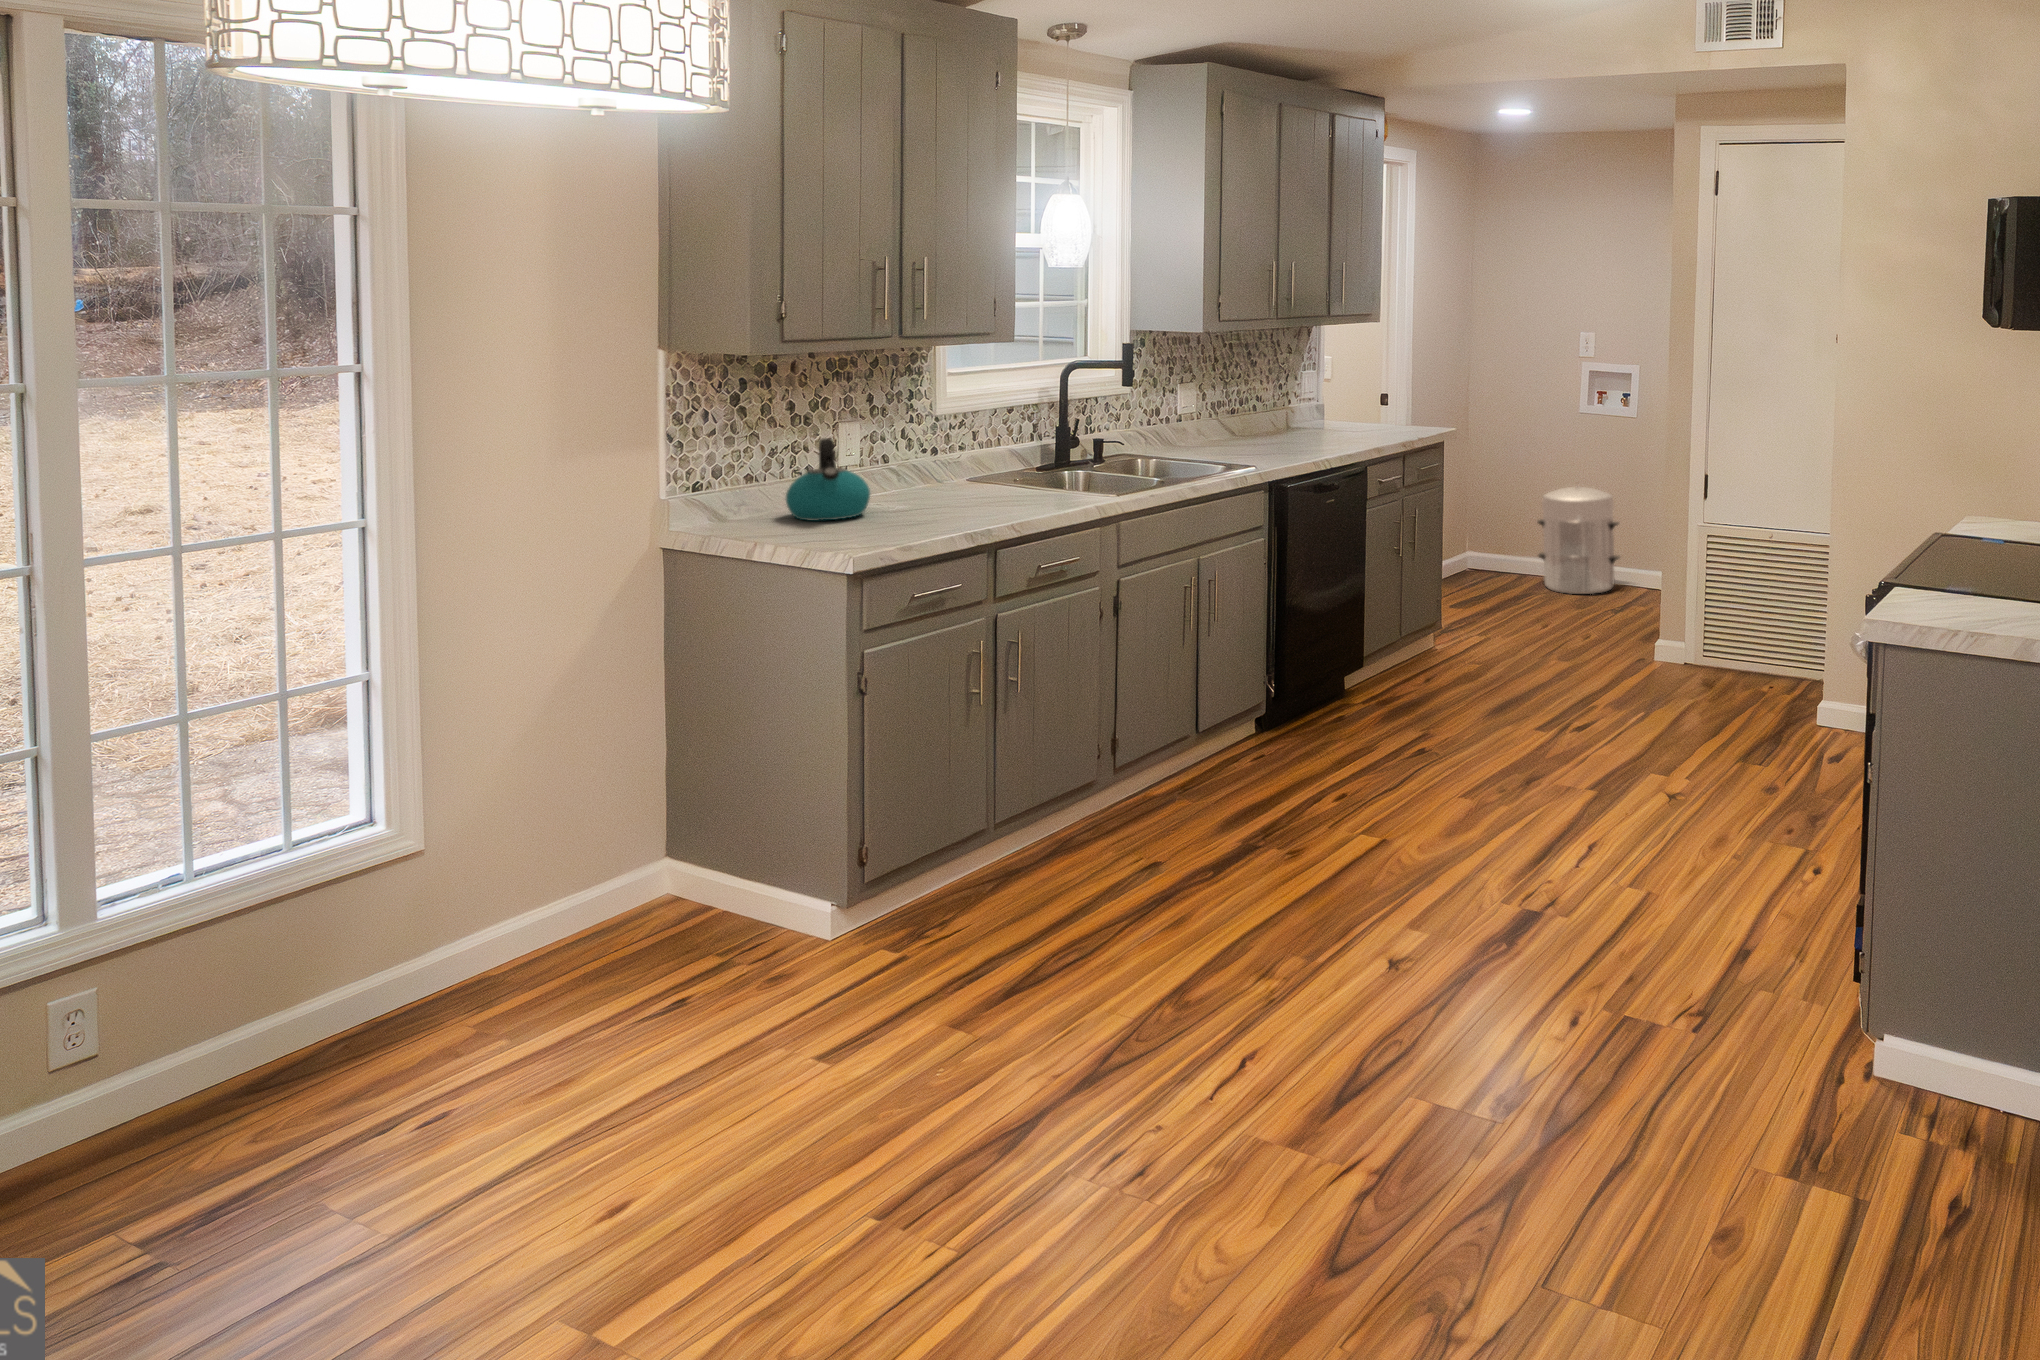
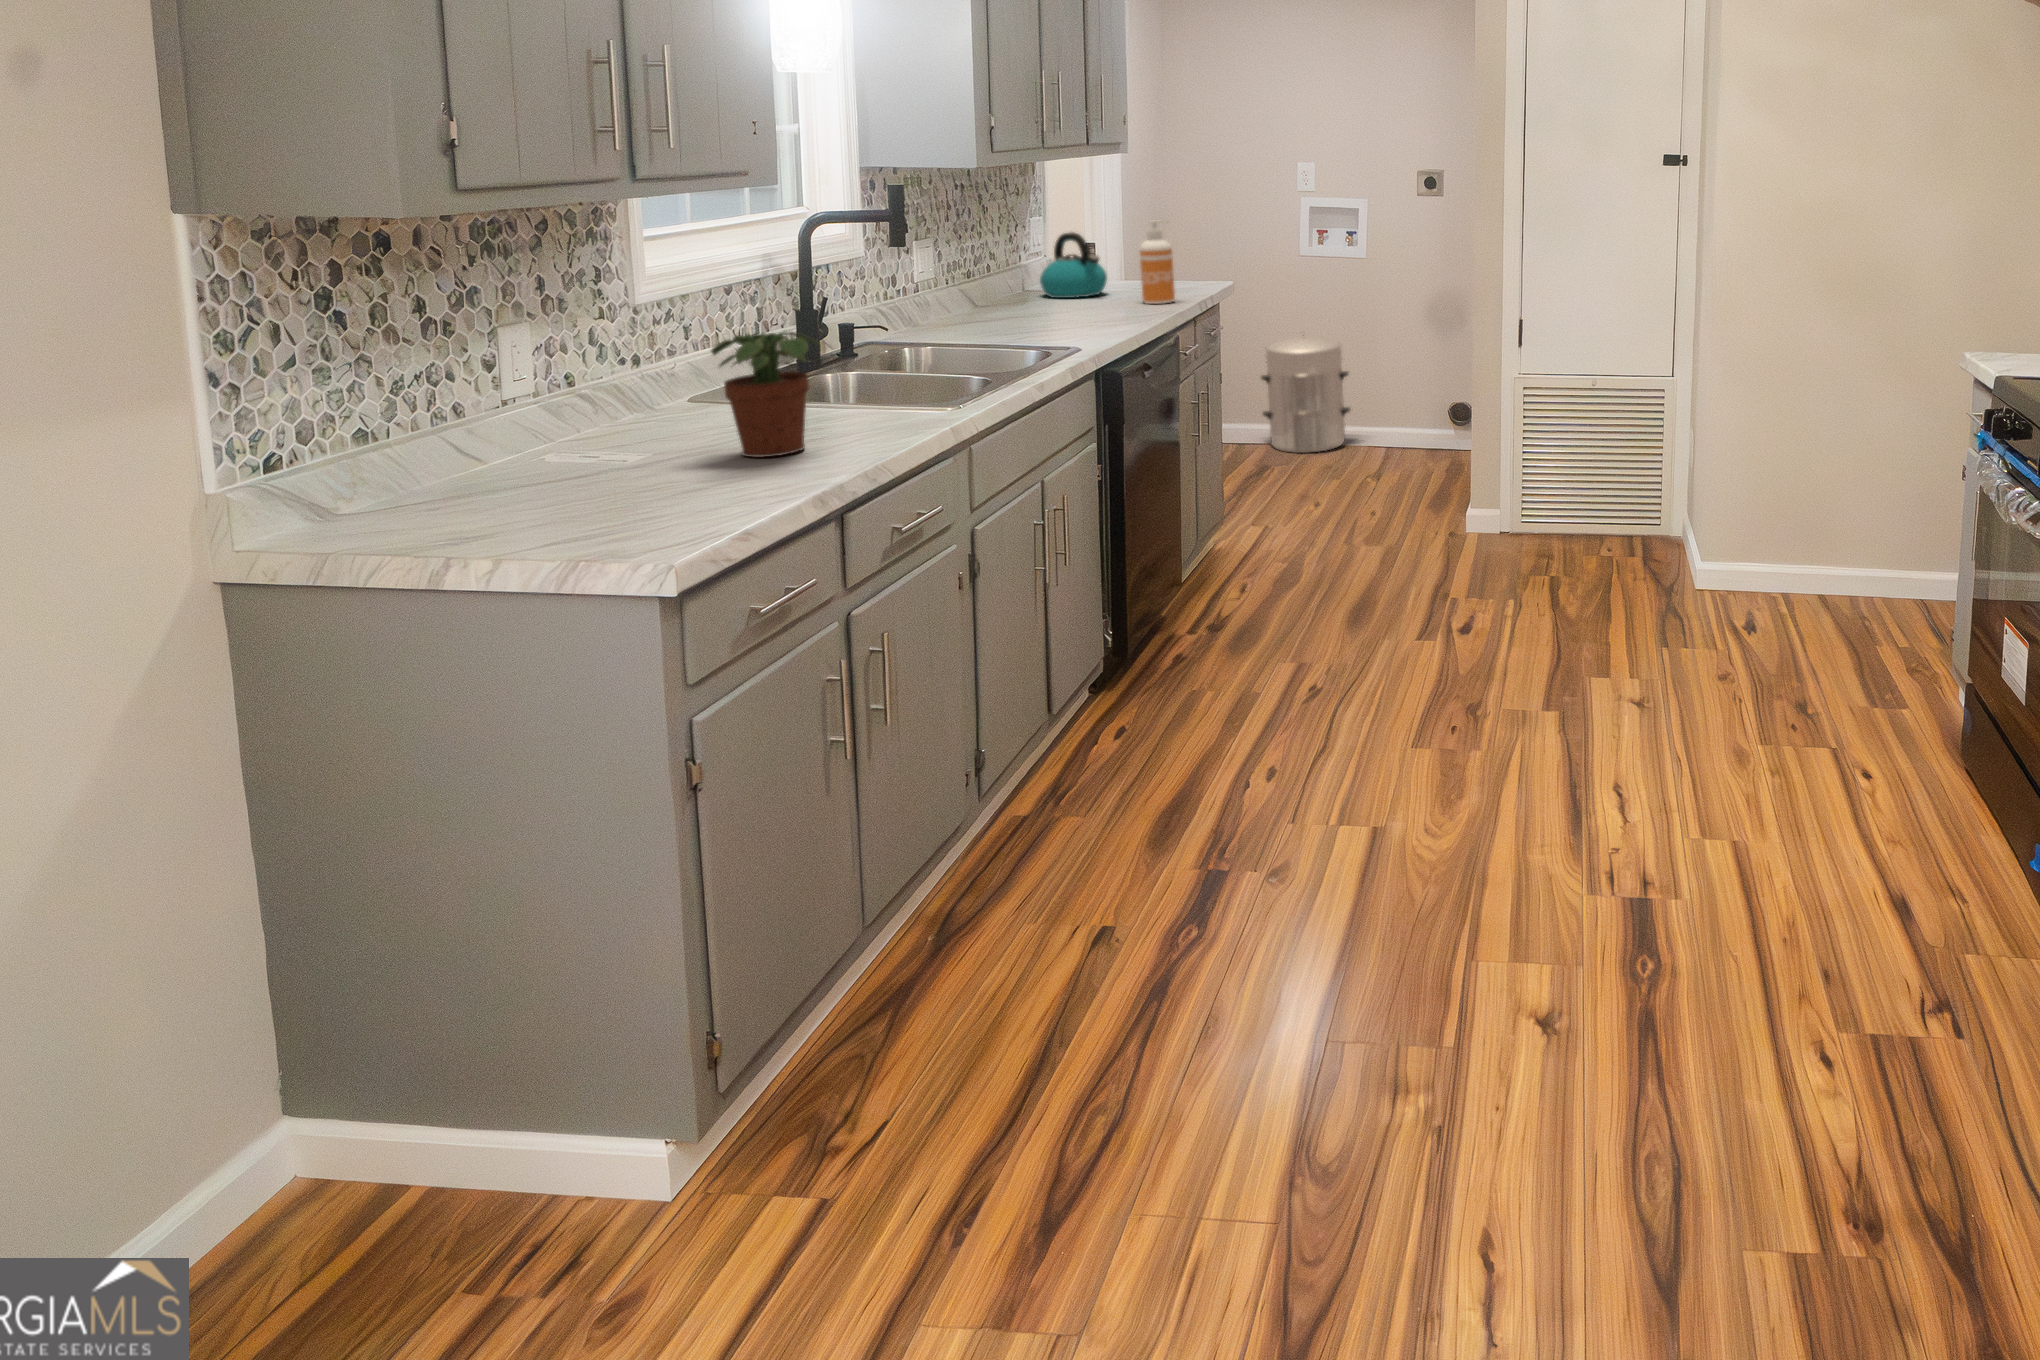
soap dispenser: none [1358,374,1386,443] -> present [1140,220,1175,304]
potted plant: none [937,435,1004,514] -> present [711,332,818,458]
kettle: present [786,438,870,521] -> present [1040,232,1107,298]

